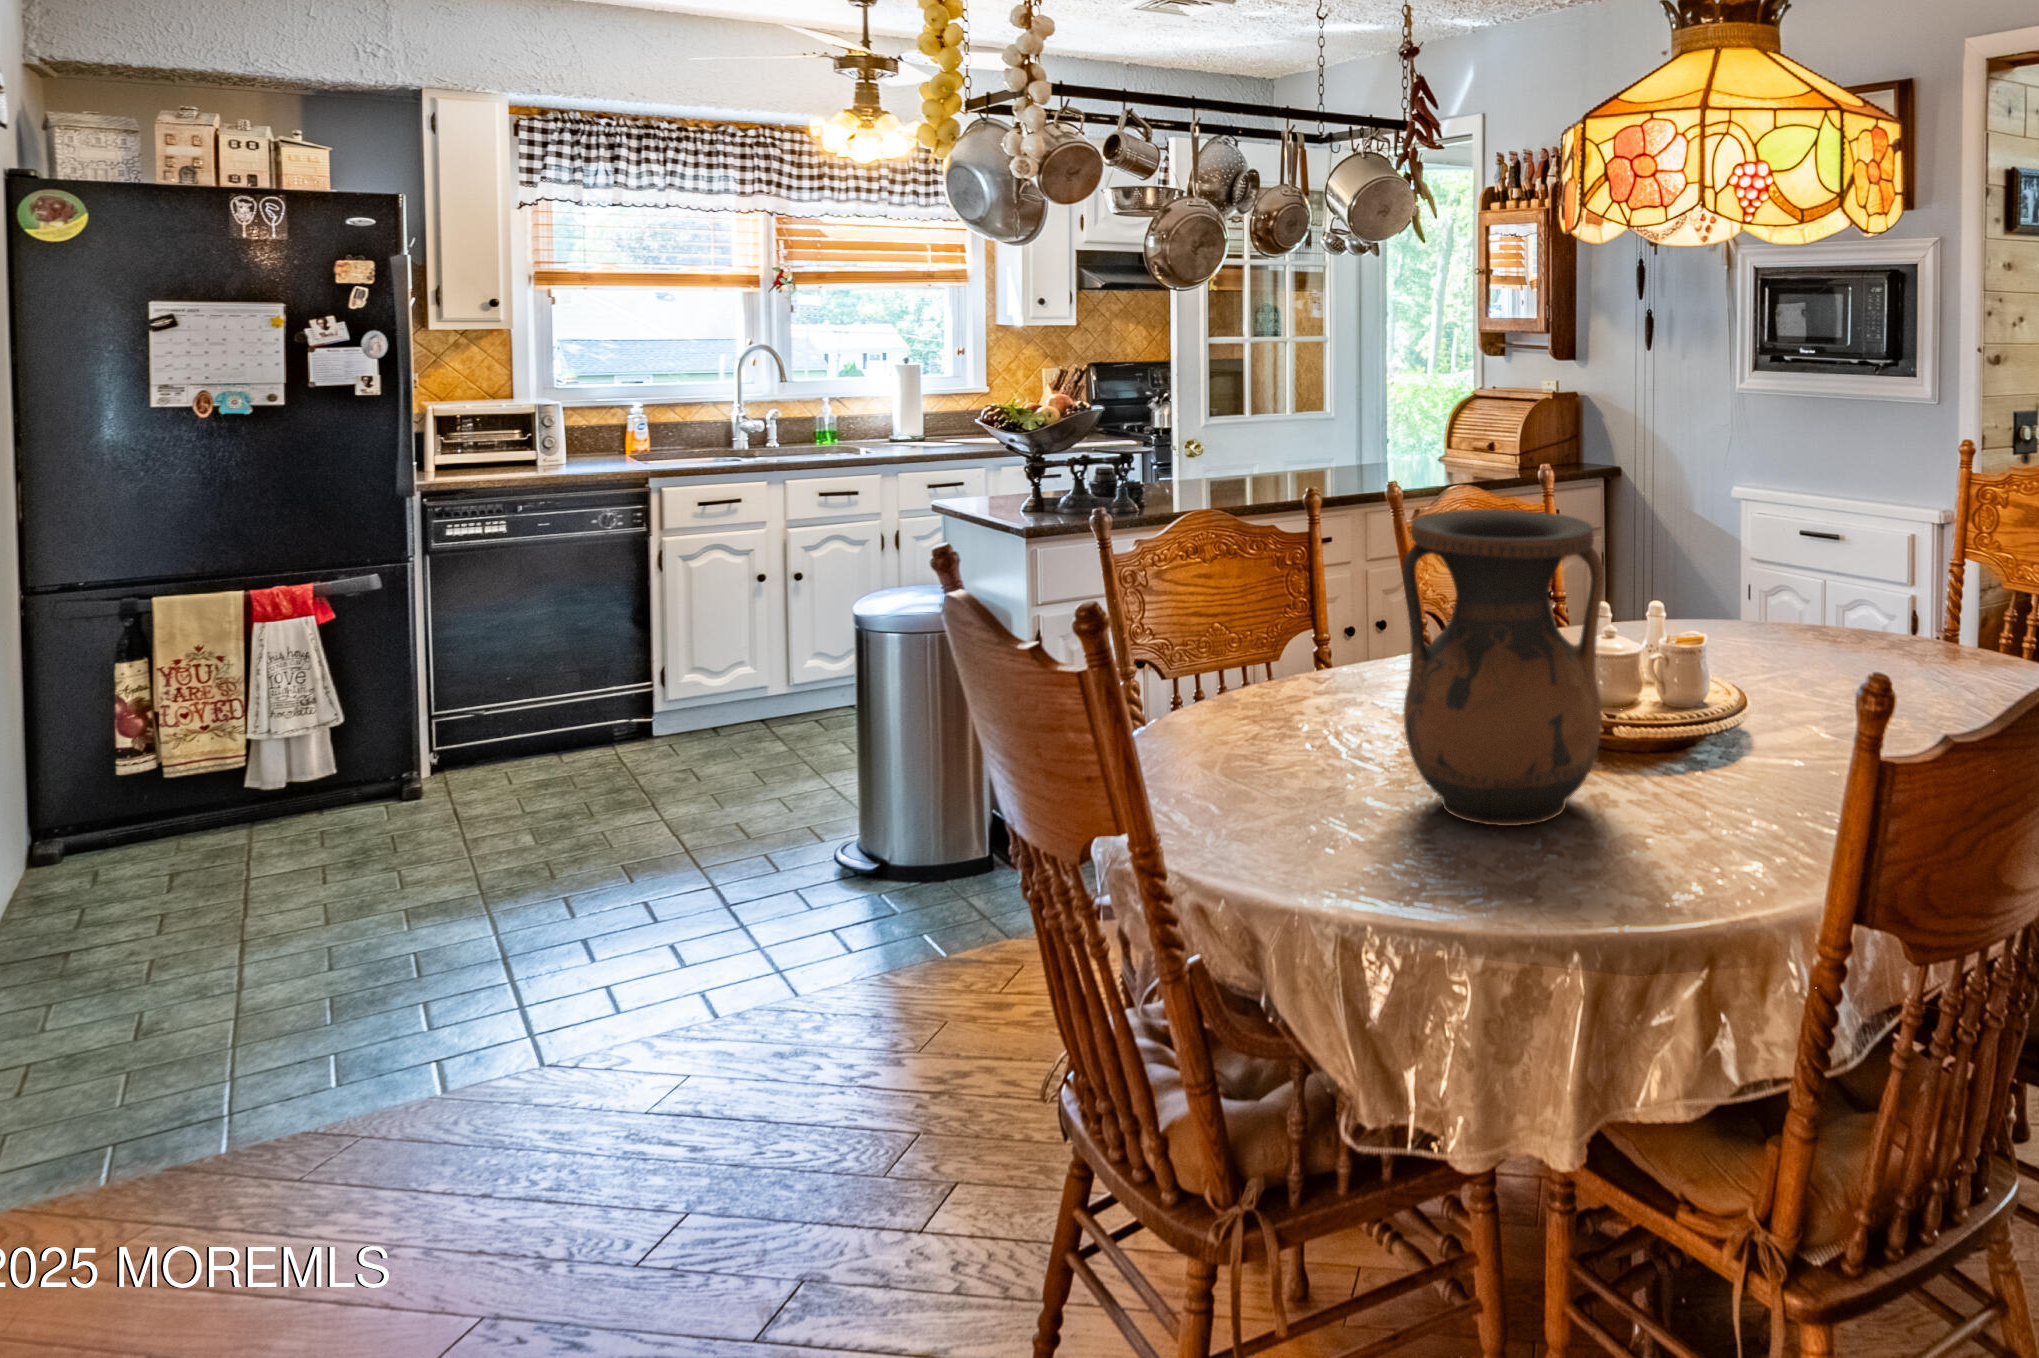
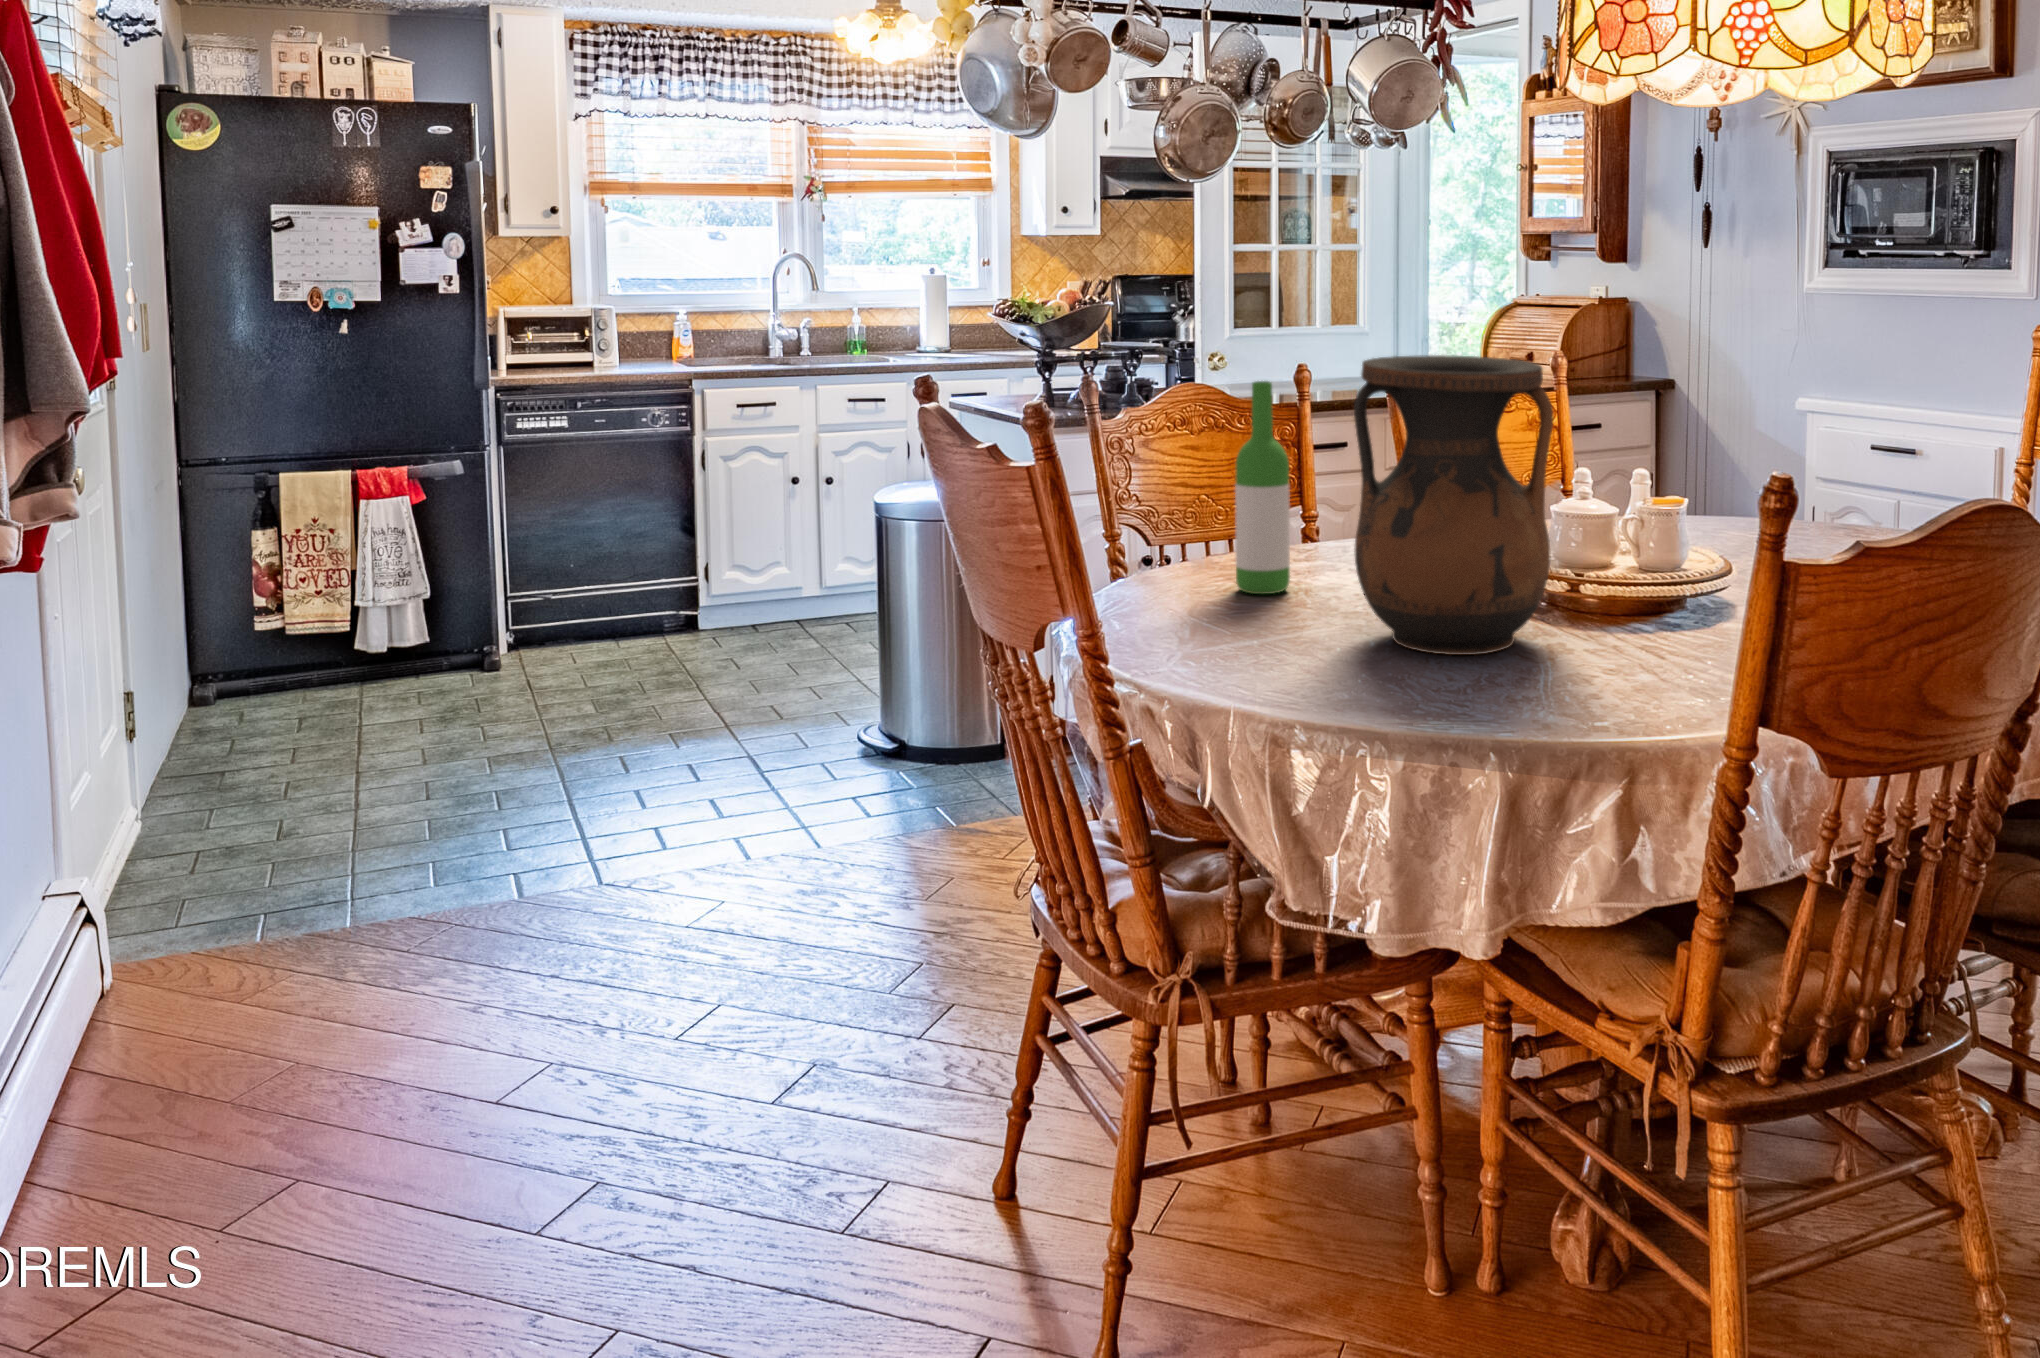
wine bottle: none [1266,529,1322,750] -> present [1235,381,1290,594]

